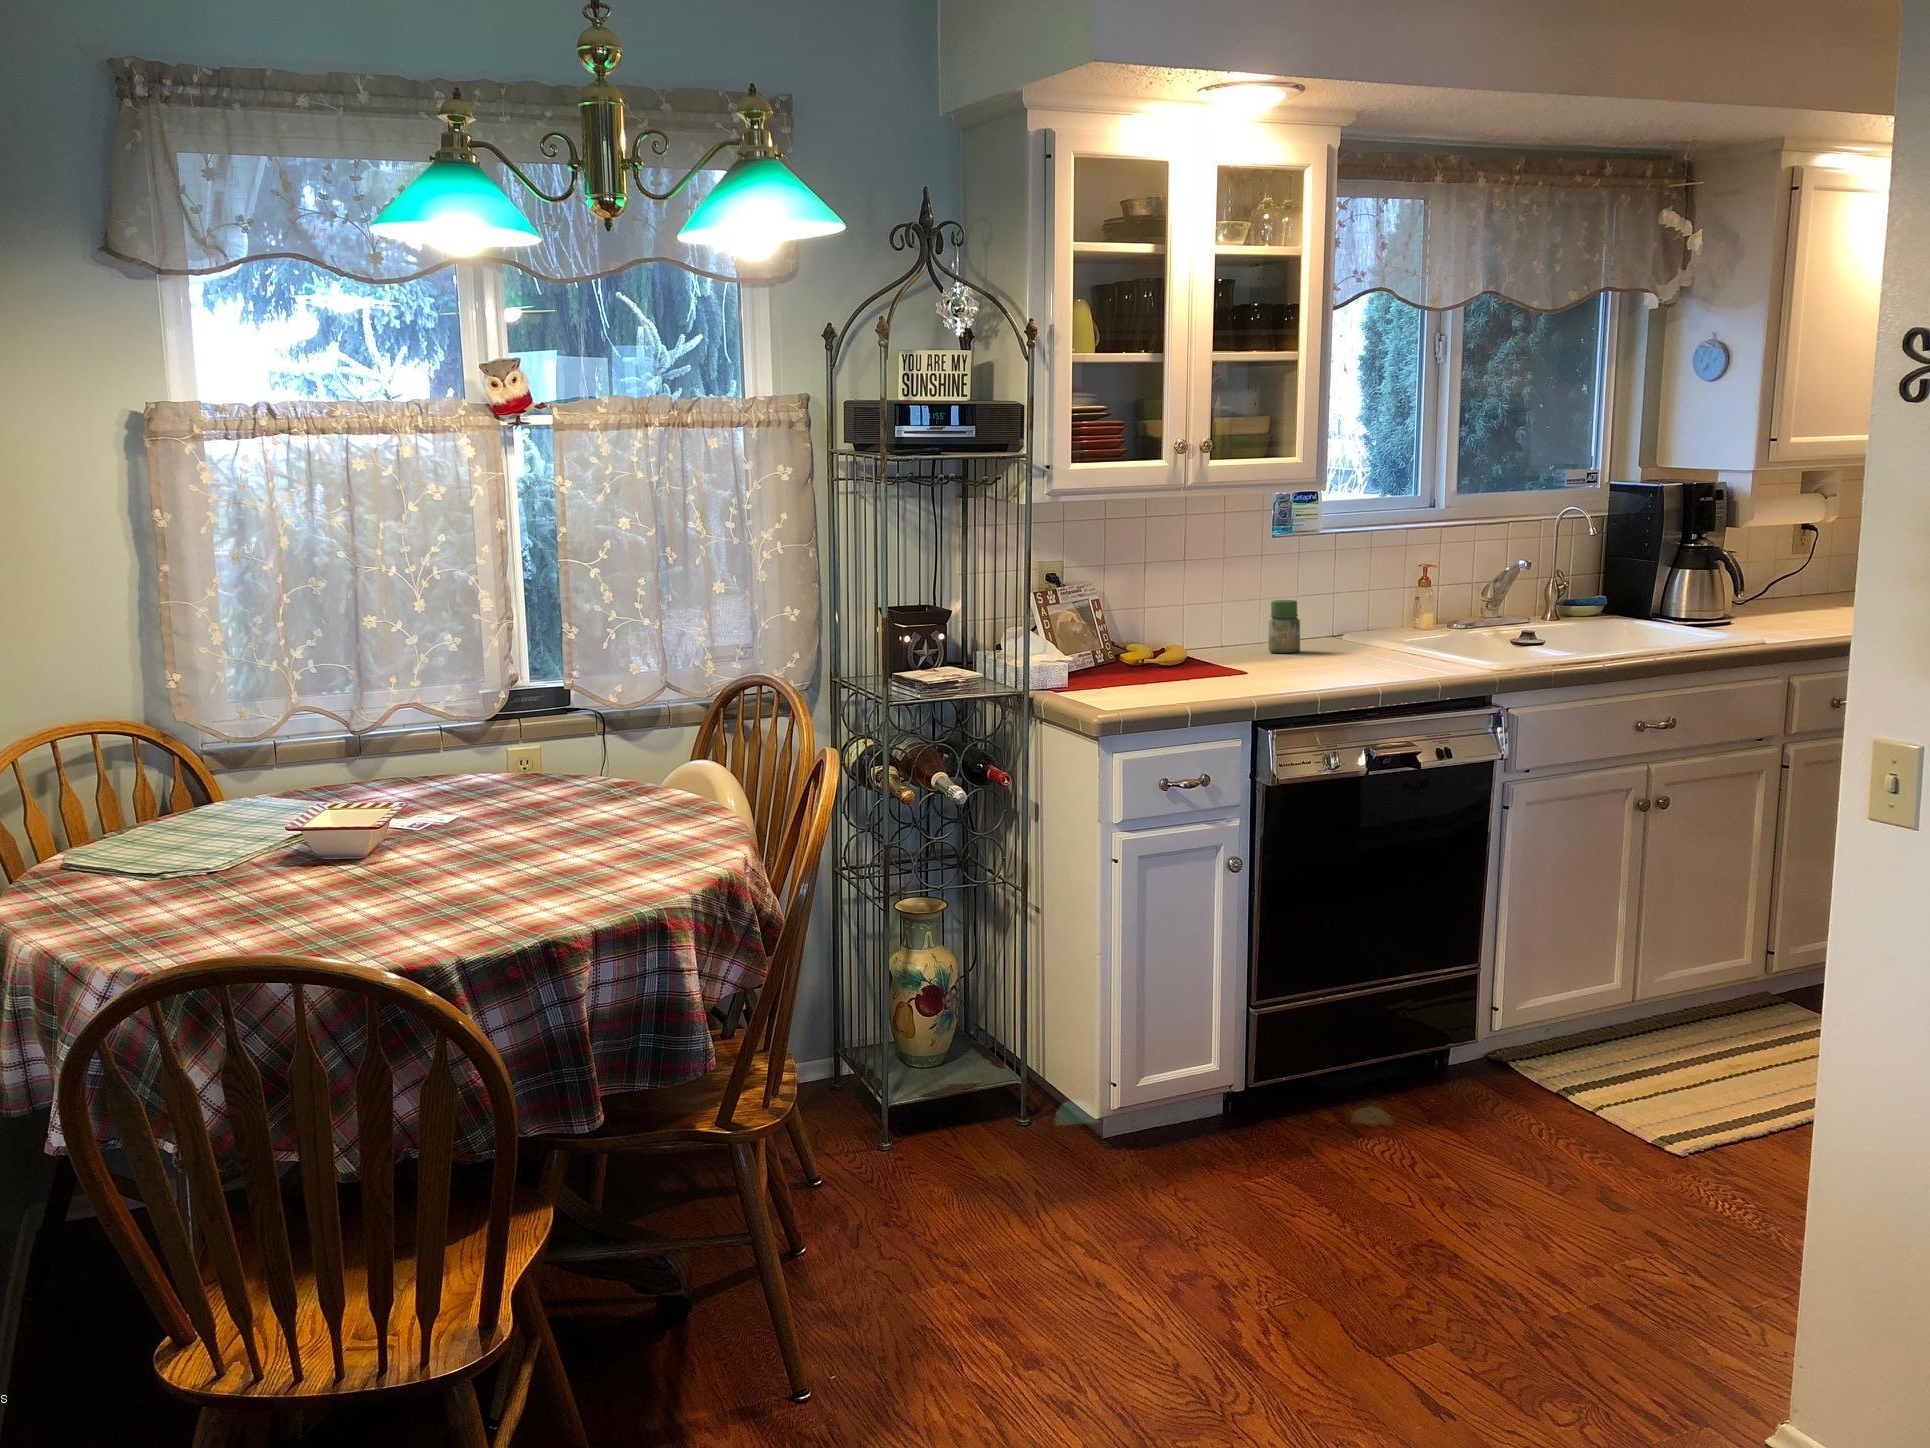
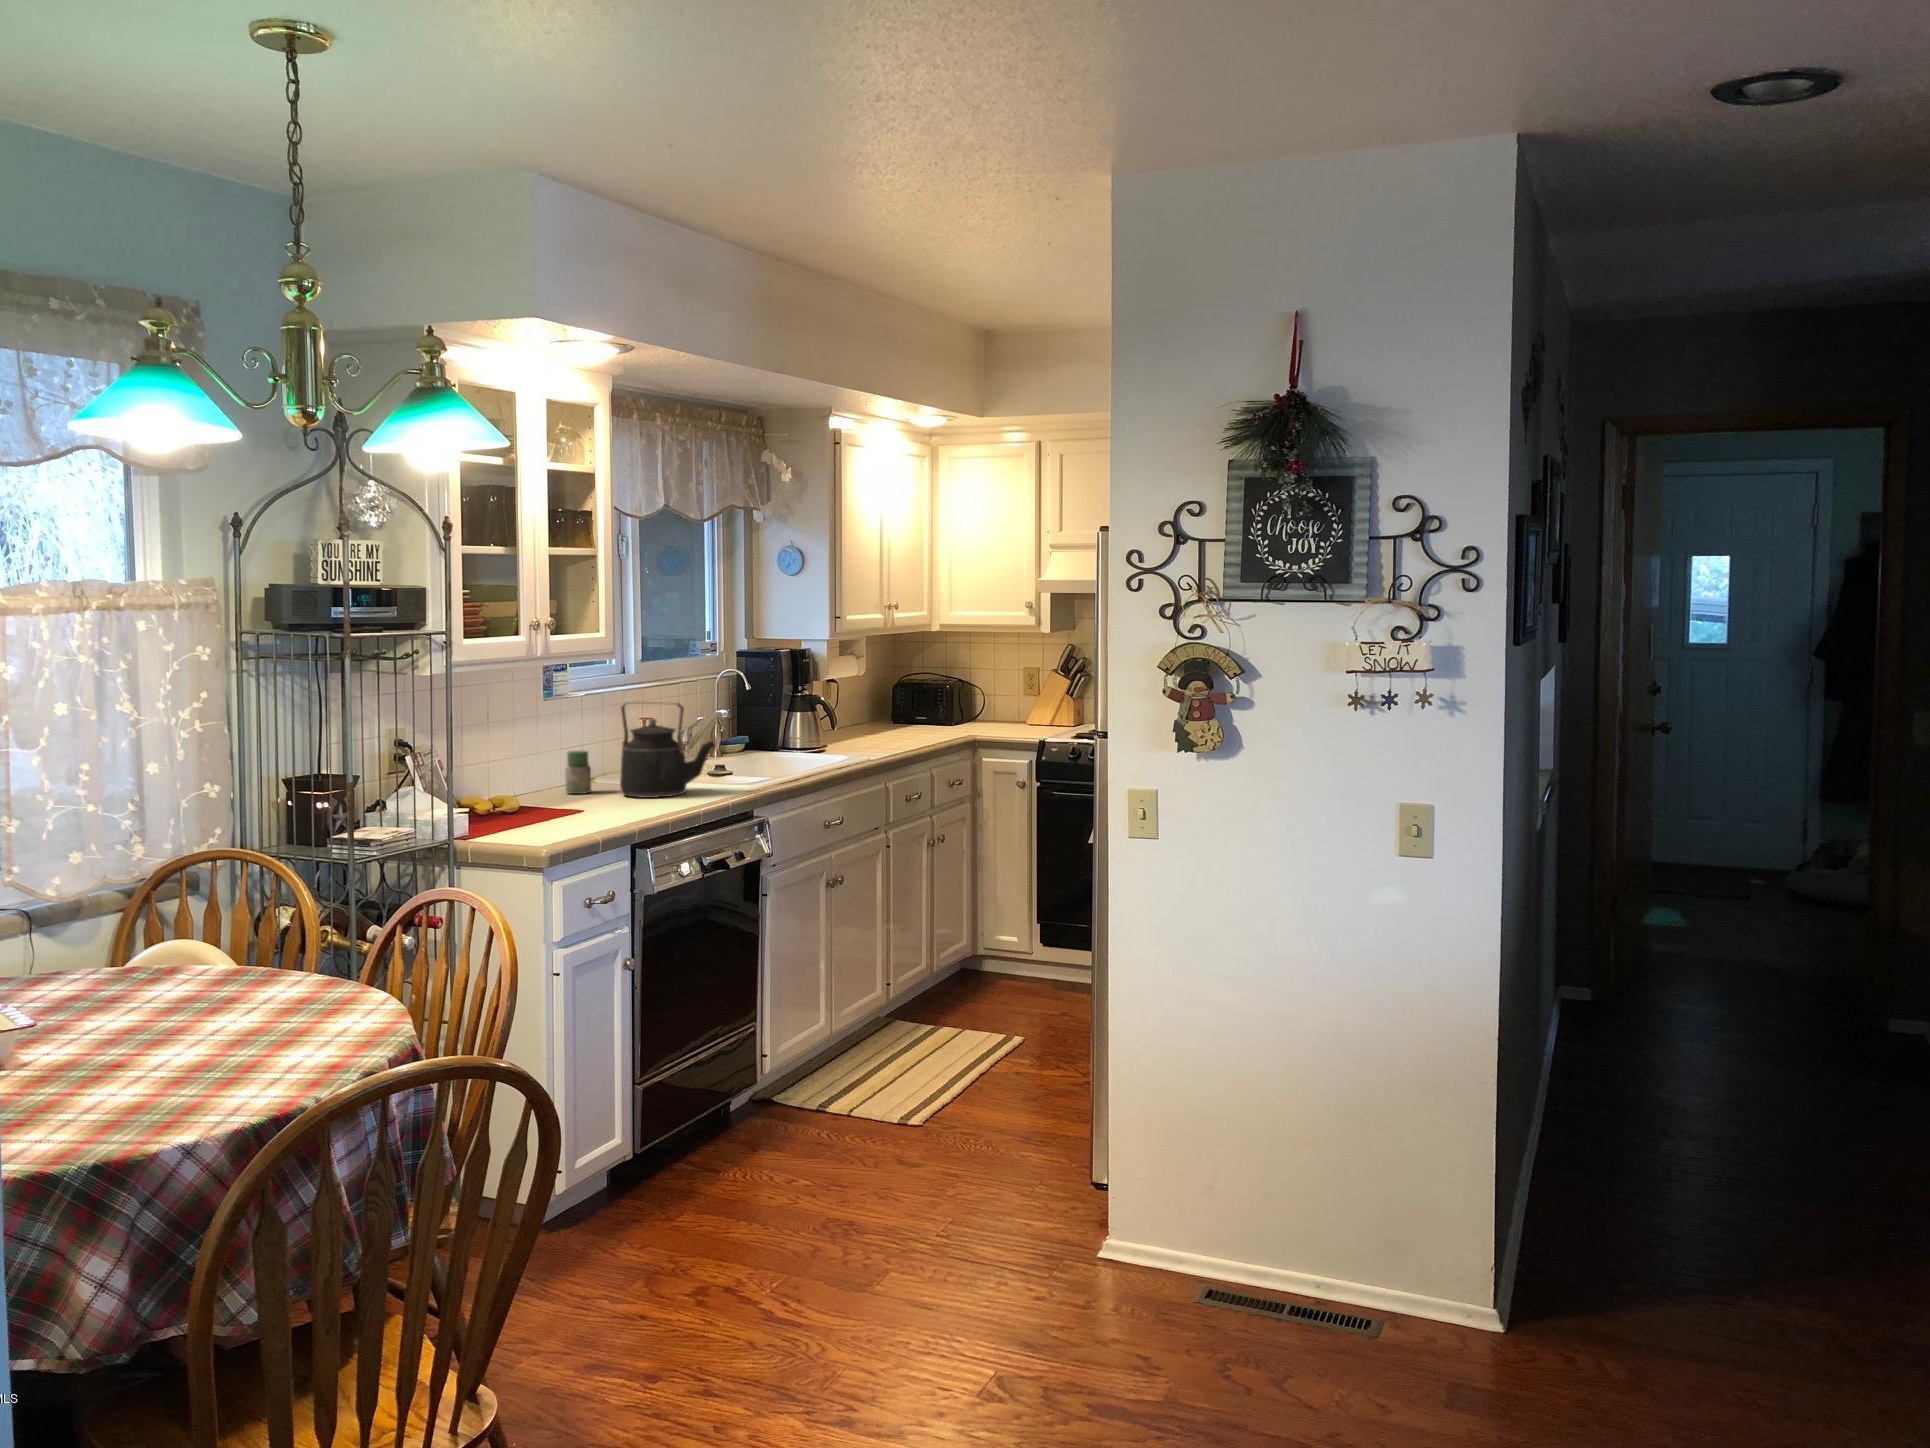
kettle: none [1315,540,1427,662] -> present [620,702,715,798]

